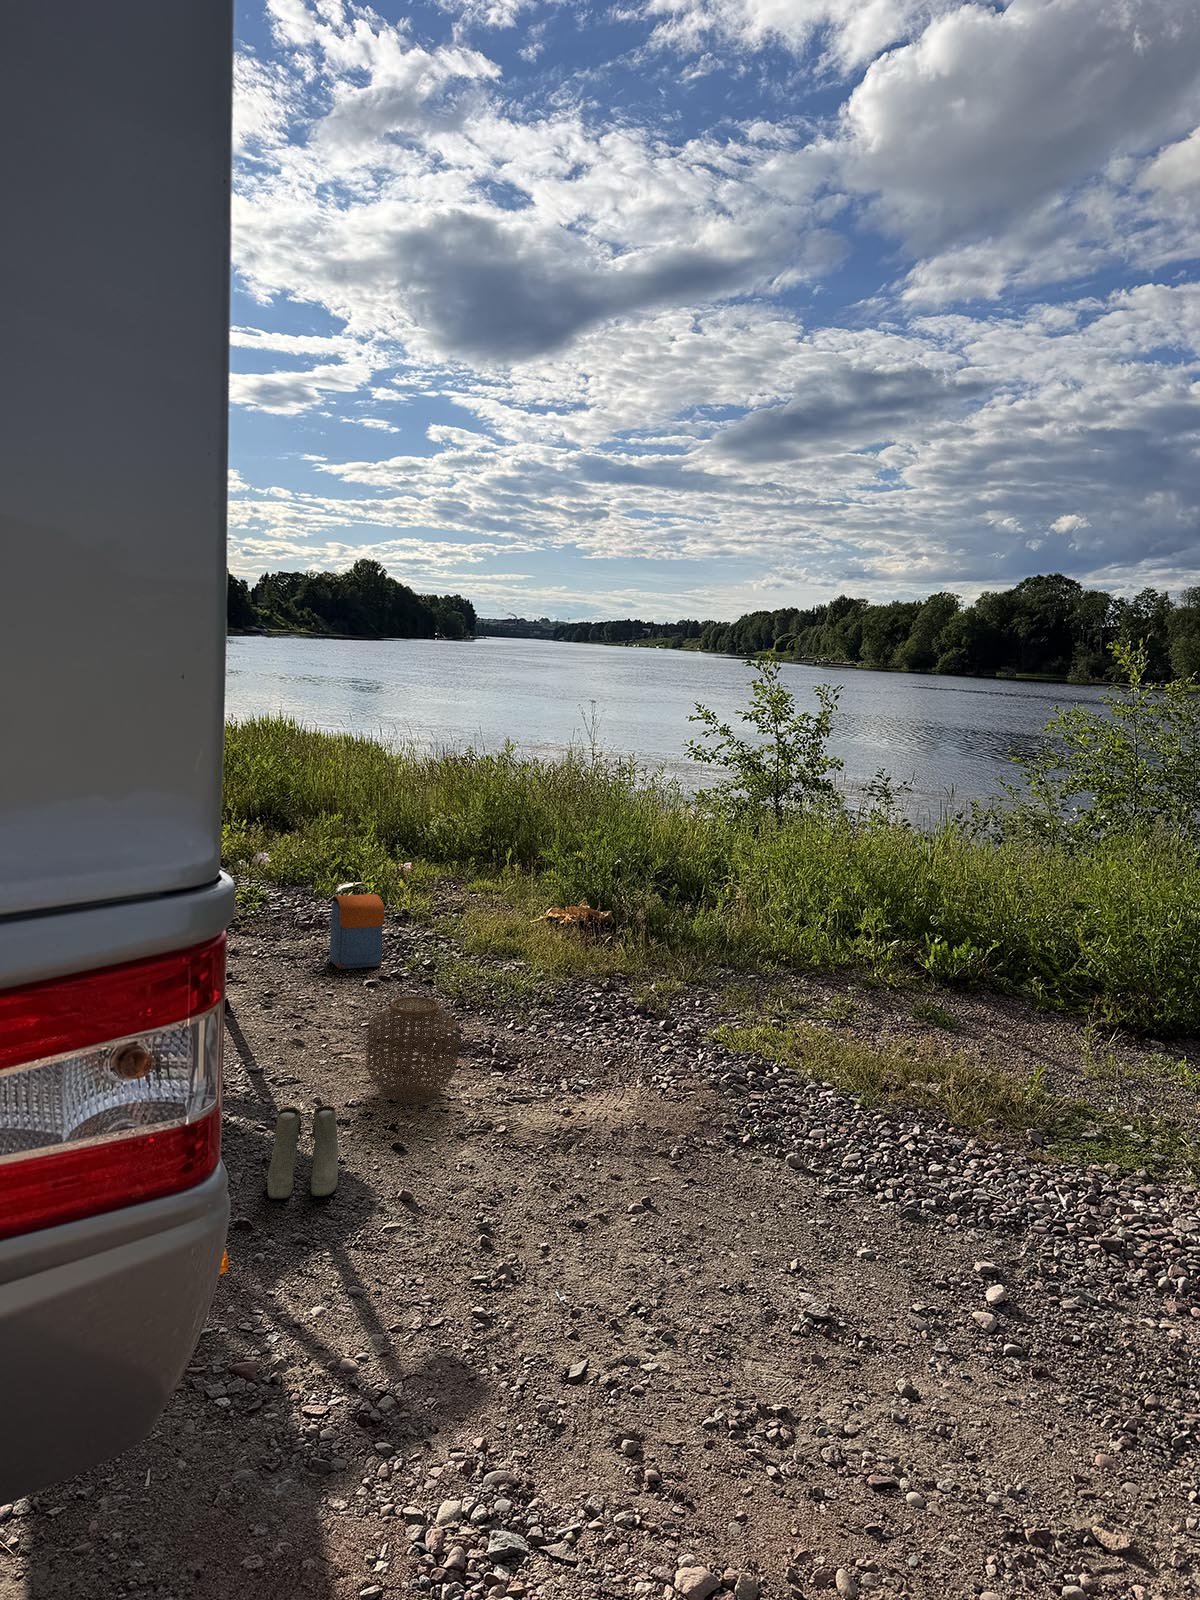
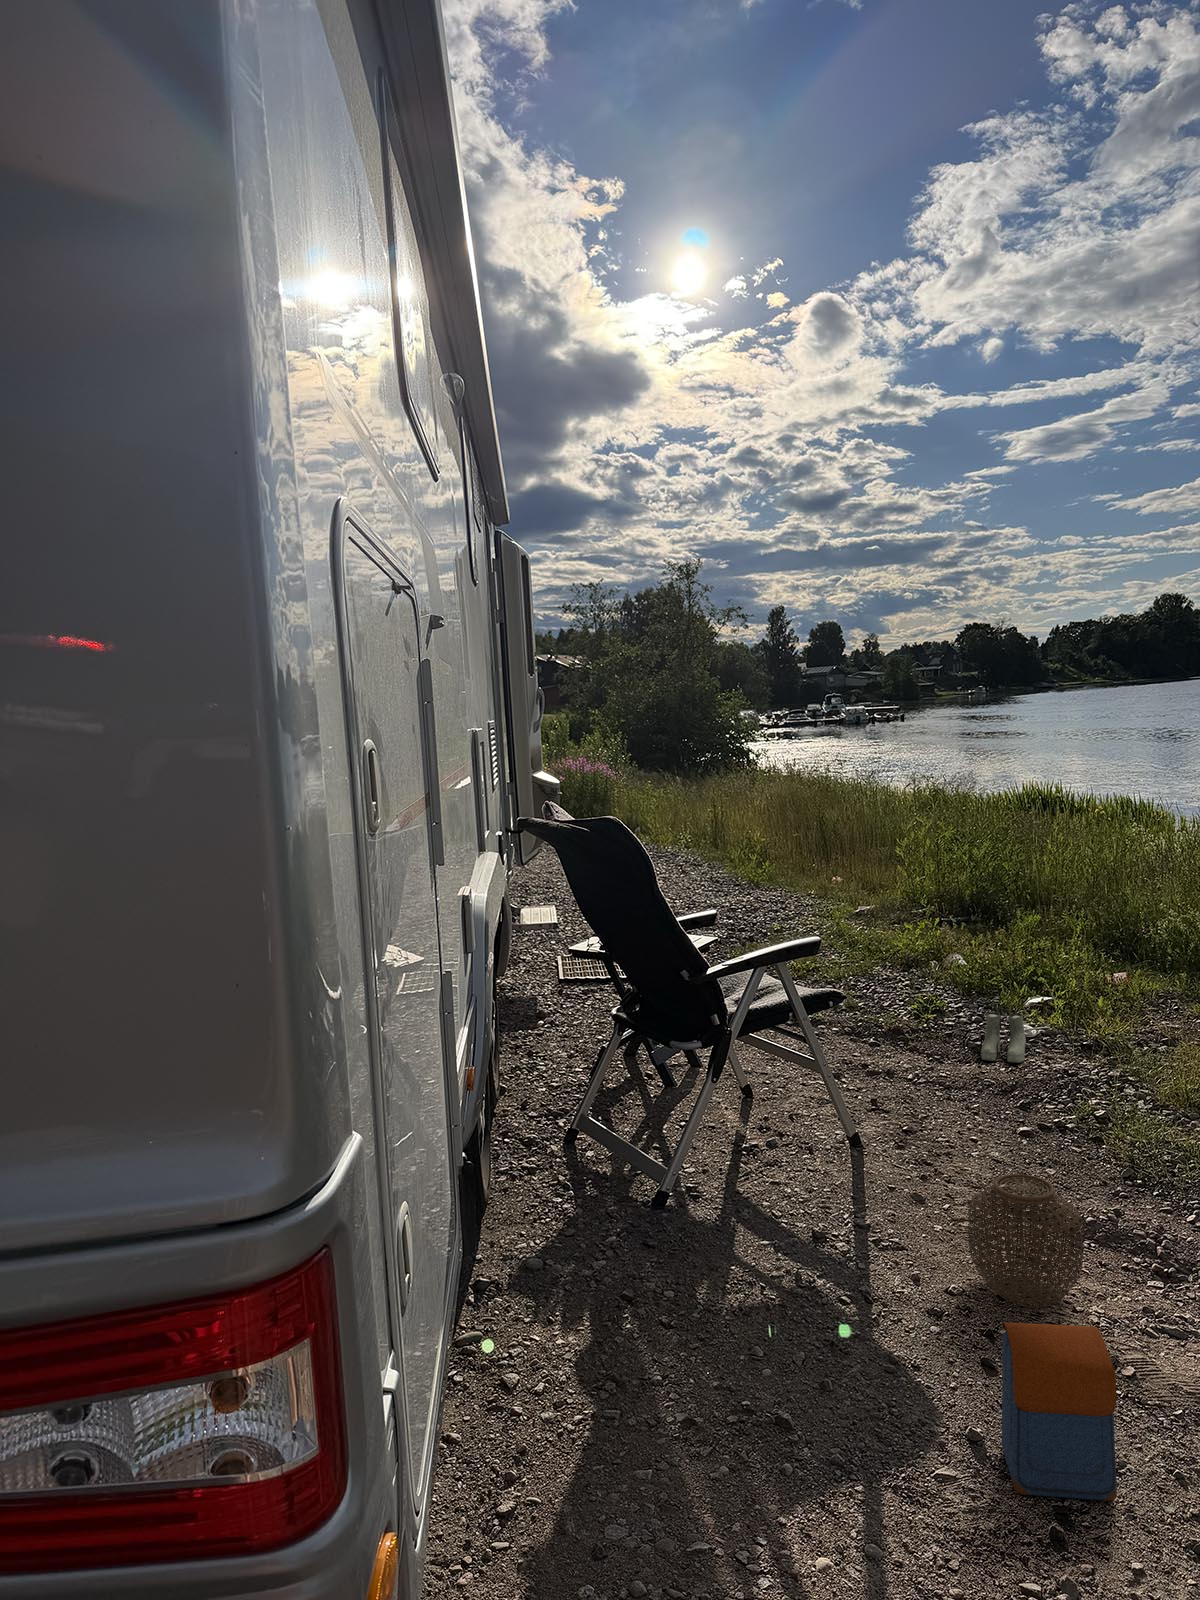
backpack: present [329,894,385,969] -> present [1002,1322,1117,1501]
boots: present [268,1106,339,1199] -> present [981,1012,1026,1063]

